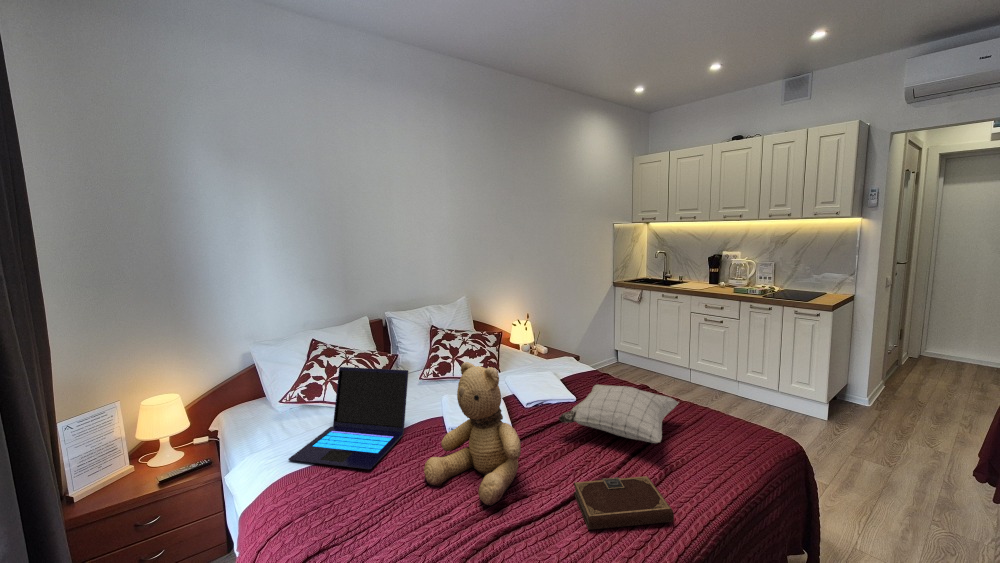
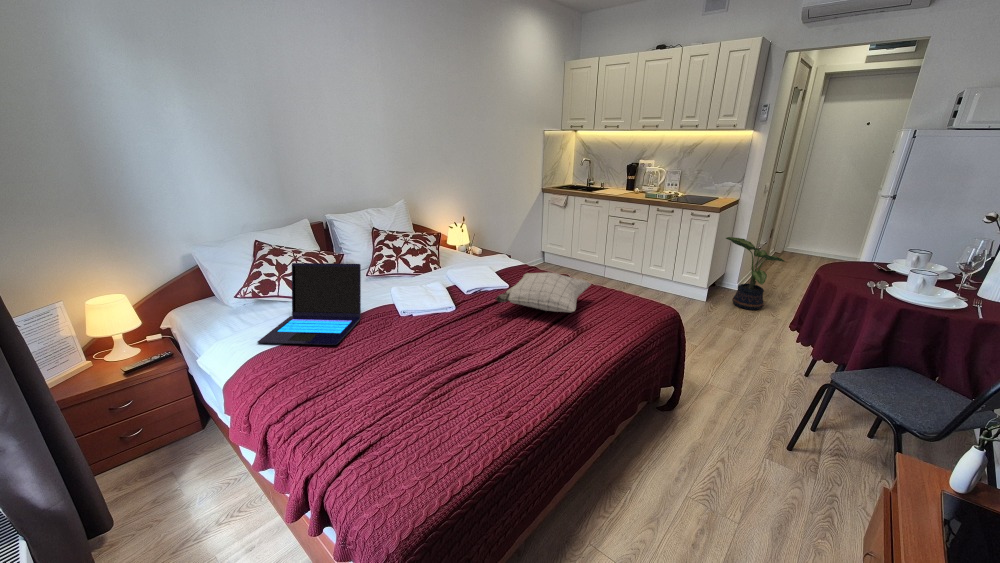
potted plant: none [845,341,941,437] -> present [726,237,785,310]
teddy bear: present [424,362,521,506] -> none [385,253,466,362]
notebook: present [574,476,674,530] -> none [508,335,580,371]

